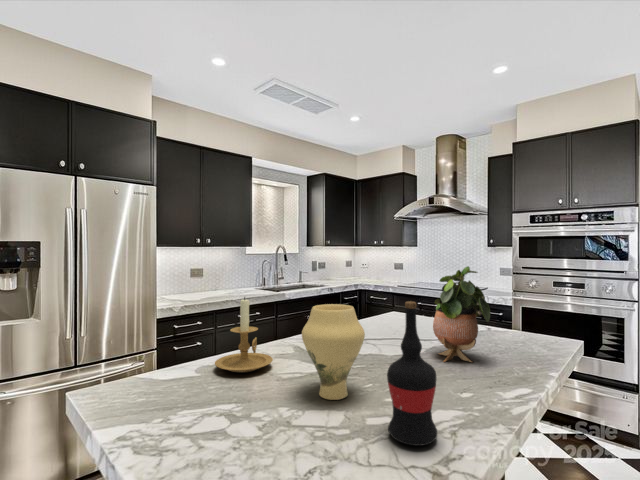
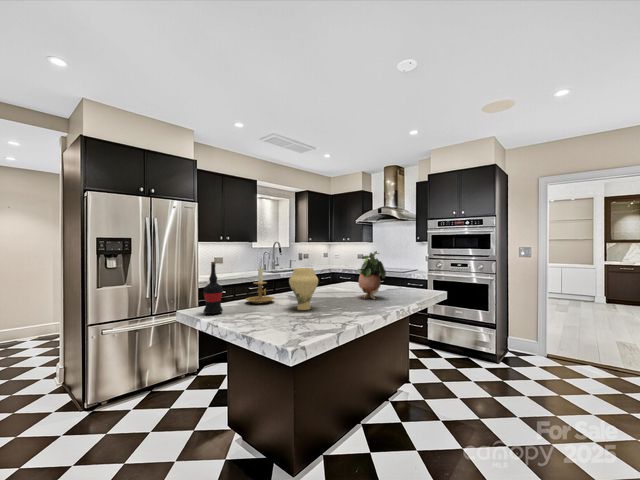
wine bottle: present [387,301,437,446] -> present [203,262,223,314]

